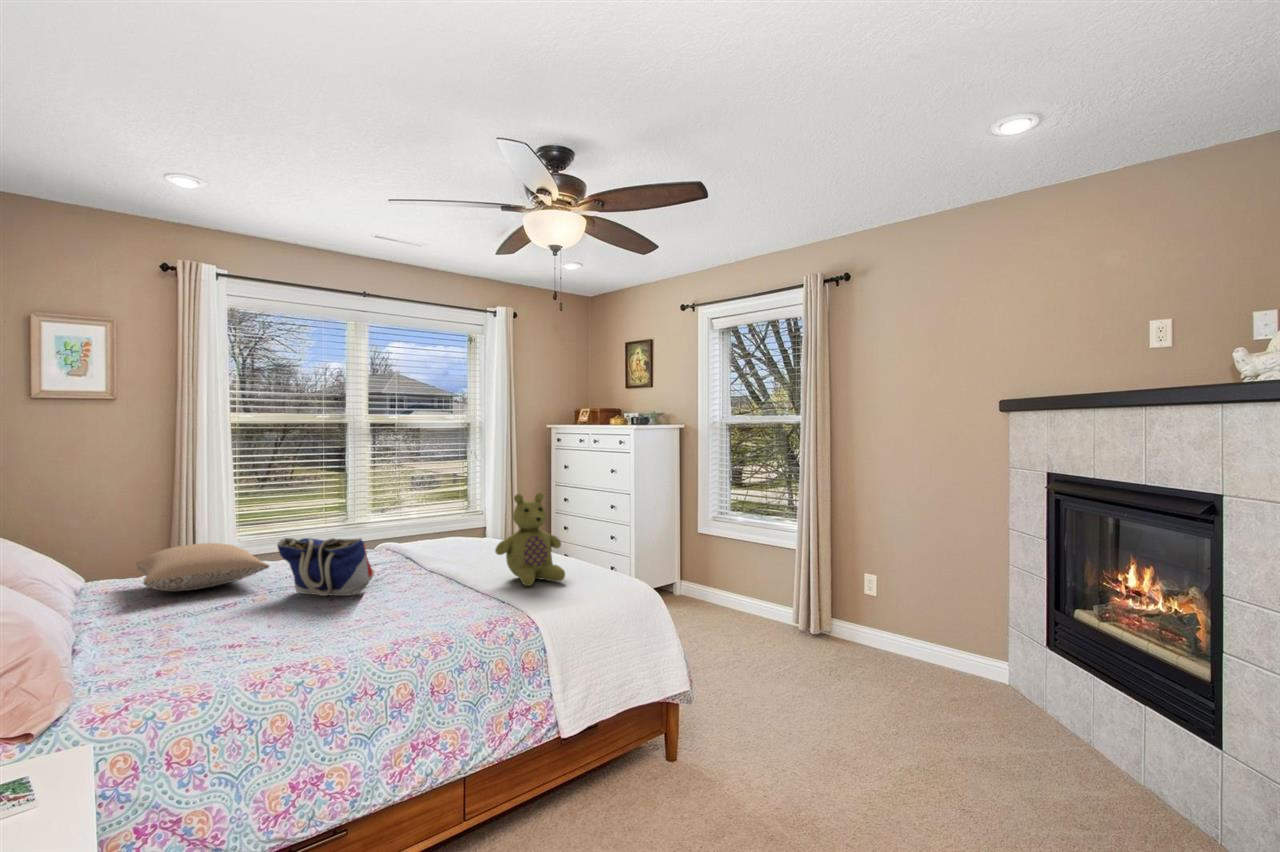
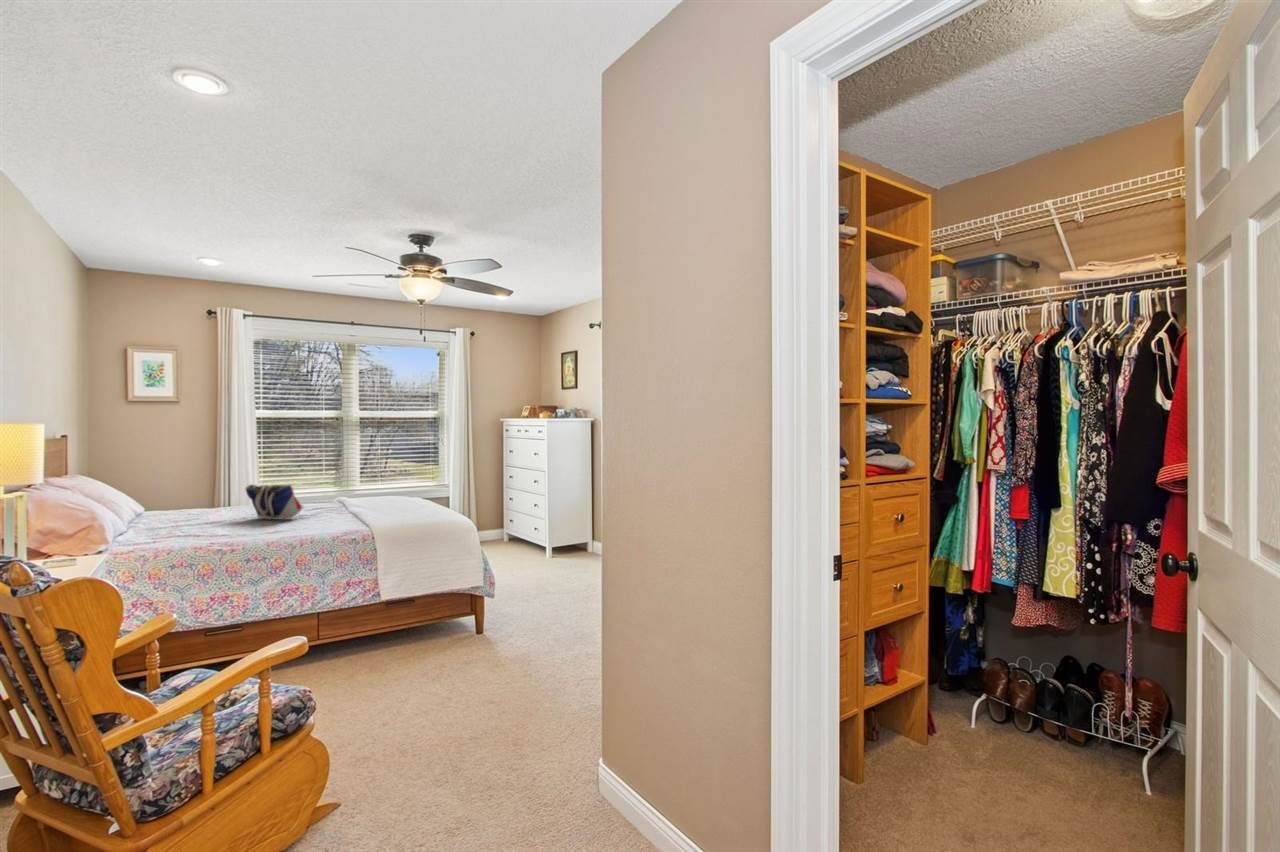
stuffed bear: present [495,493,565,586] -> none [372,460,420,516]
pillow: present [136,543,270,591] -> none [170,489,246,515]

